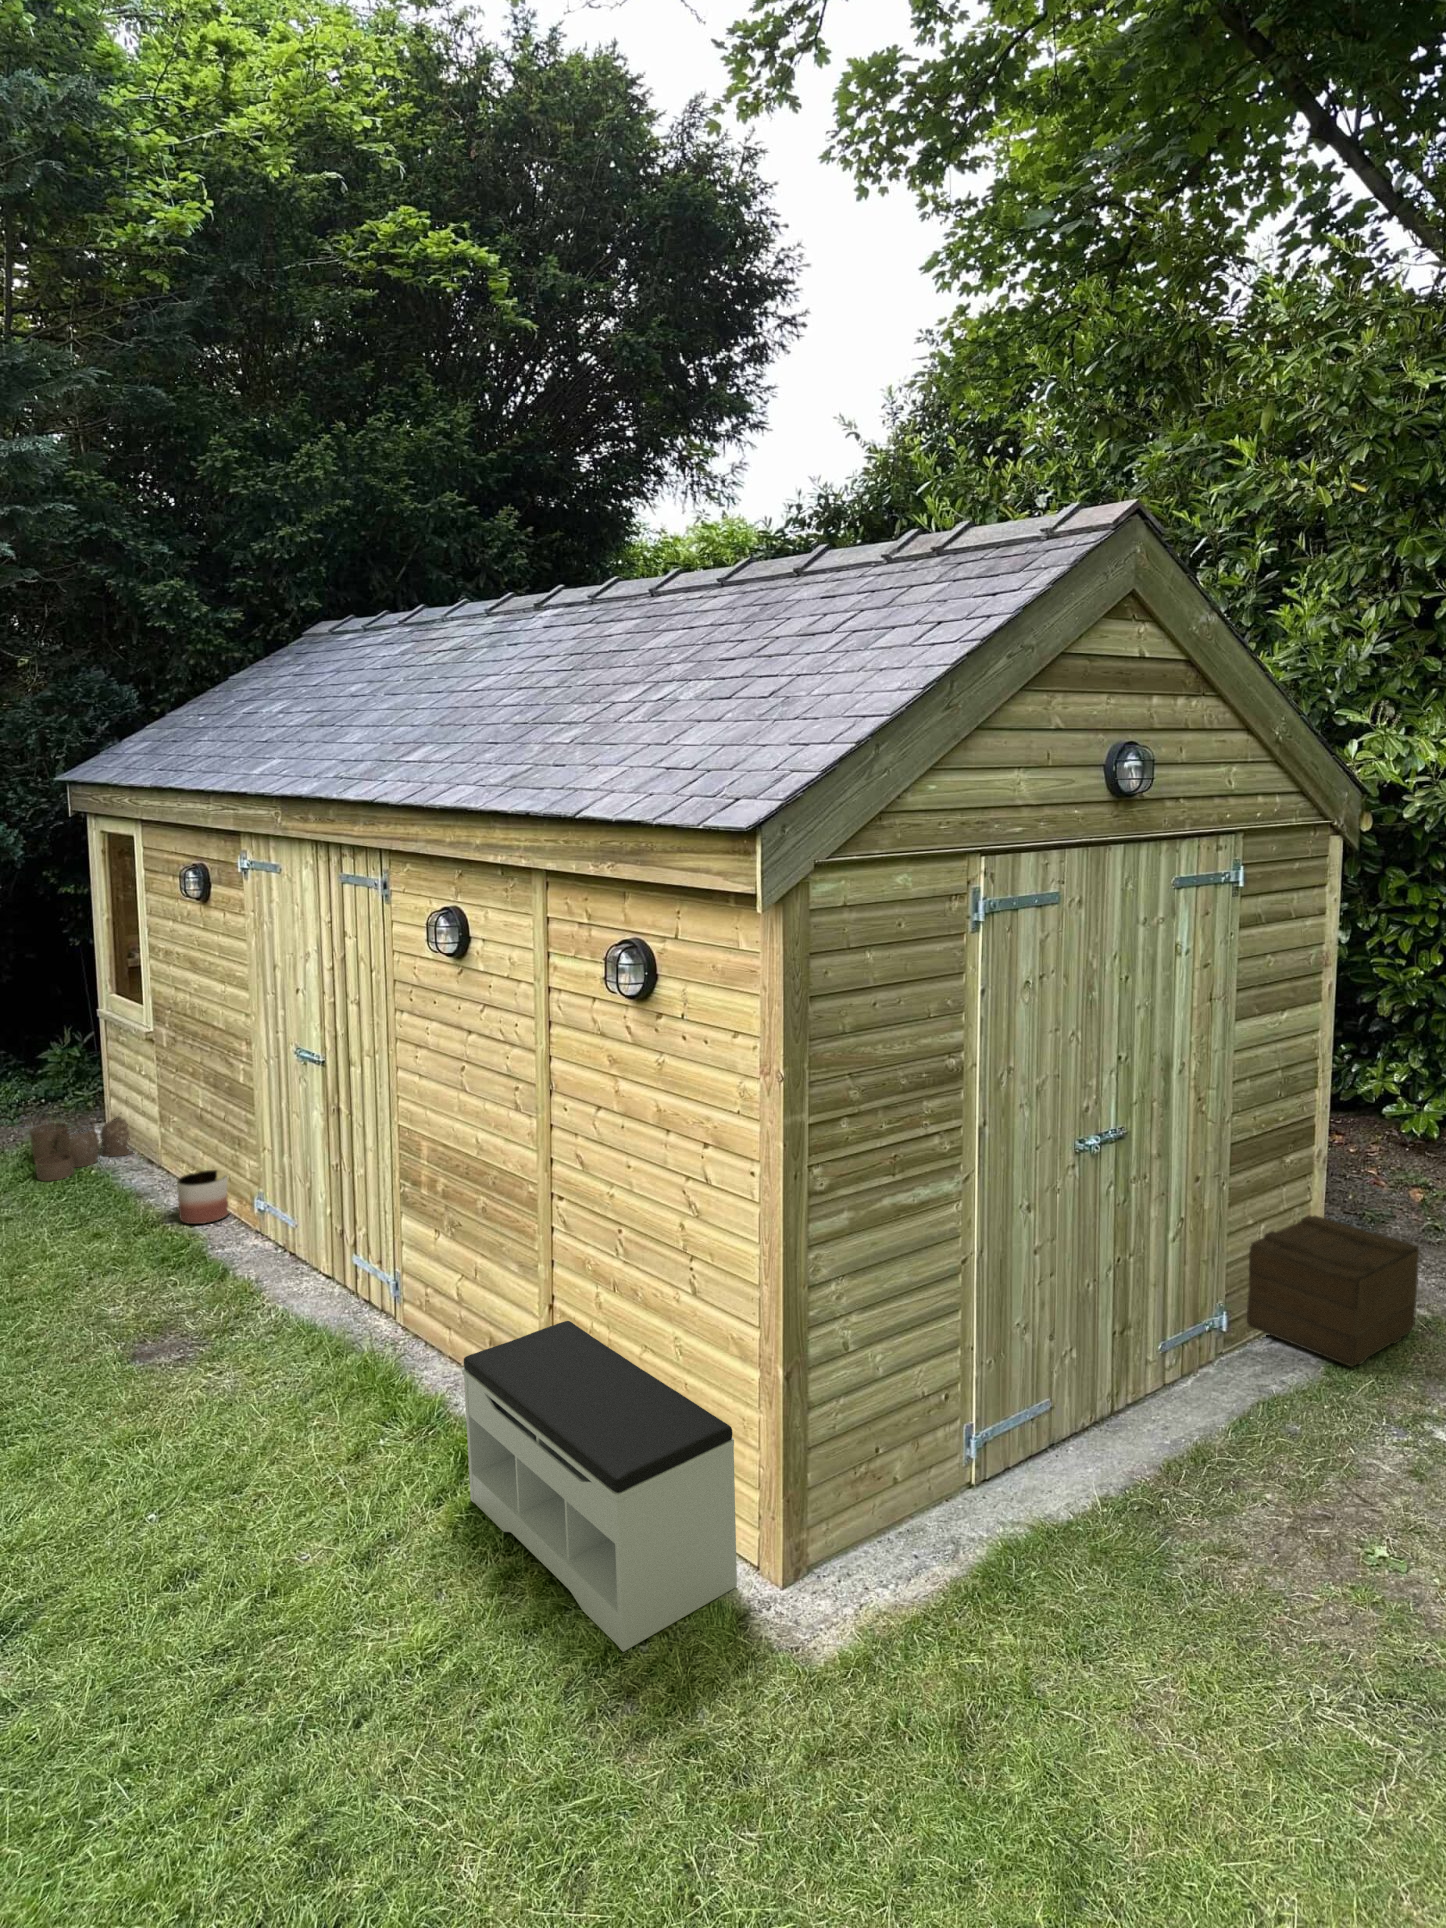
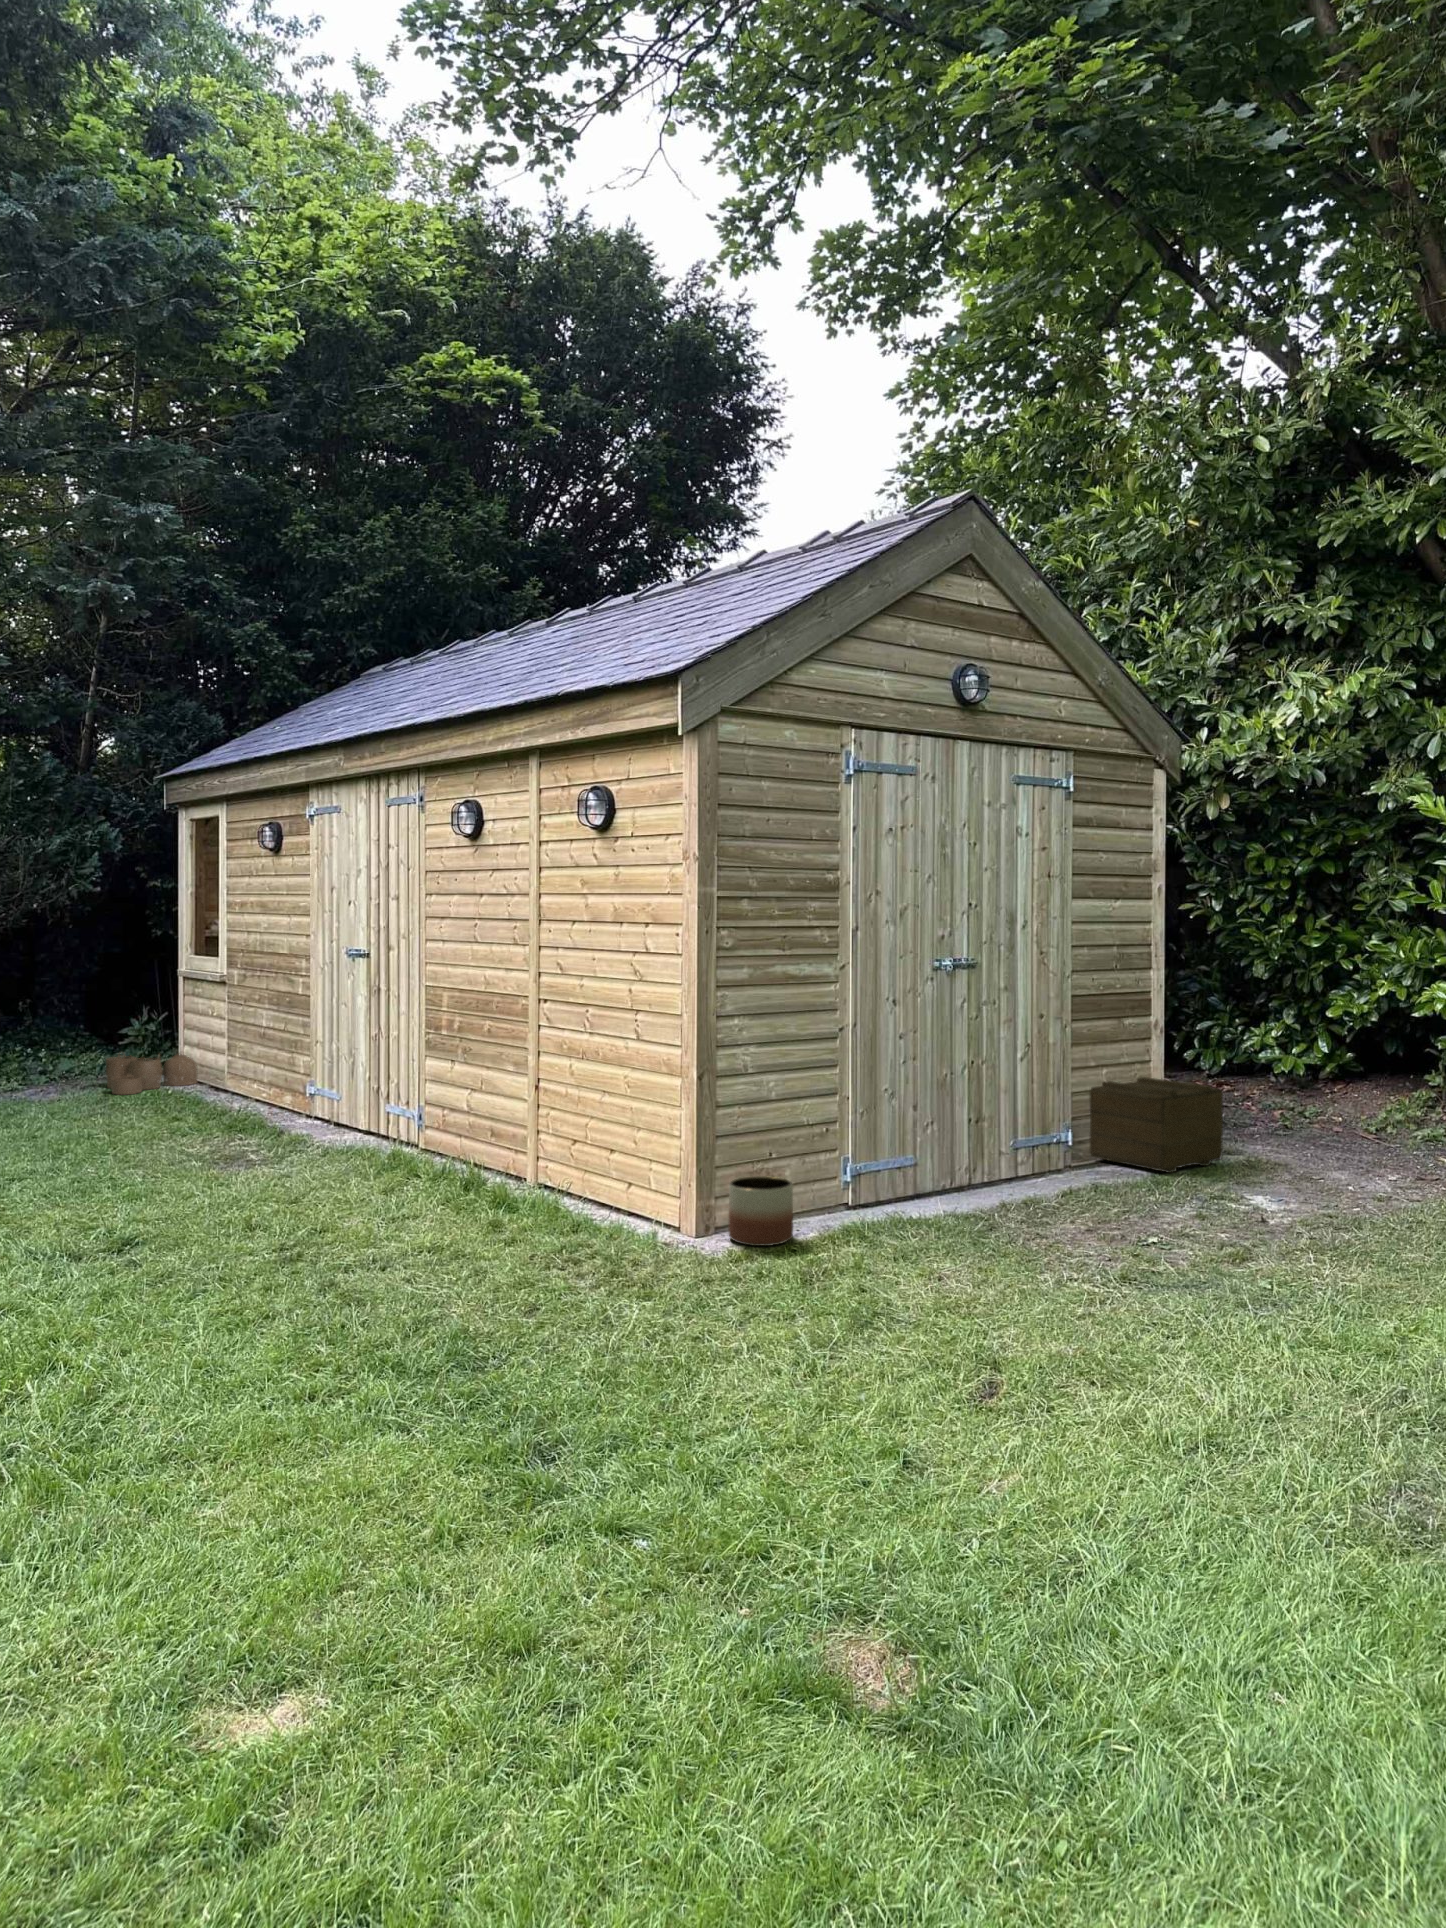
planter: present [177,1170,229,1224] -> present [728,1176,793,1246]
bench: present [462,1321,737,1652] -> none [470,1085,662,1249]

